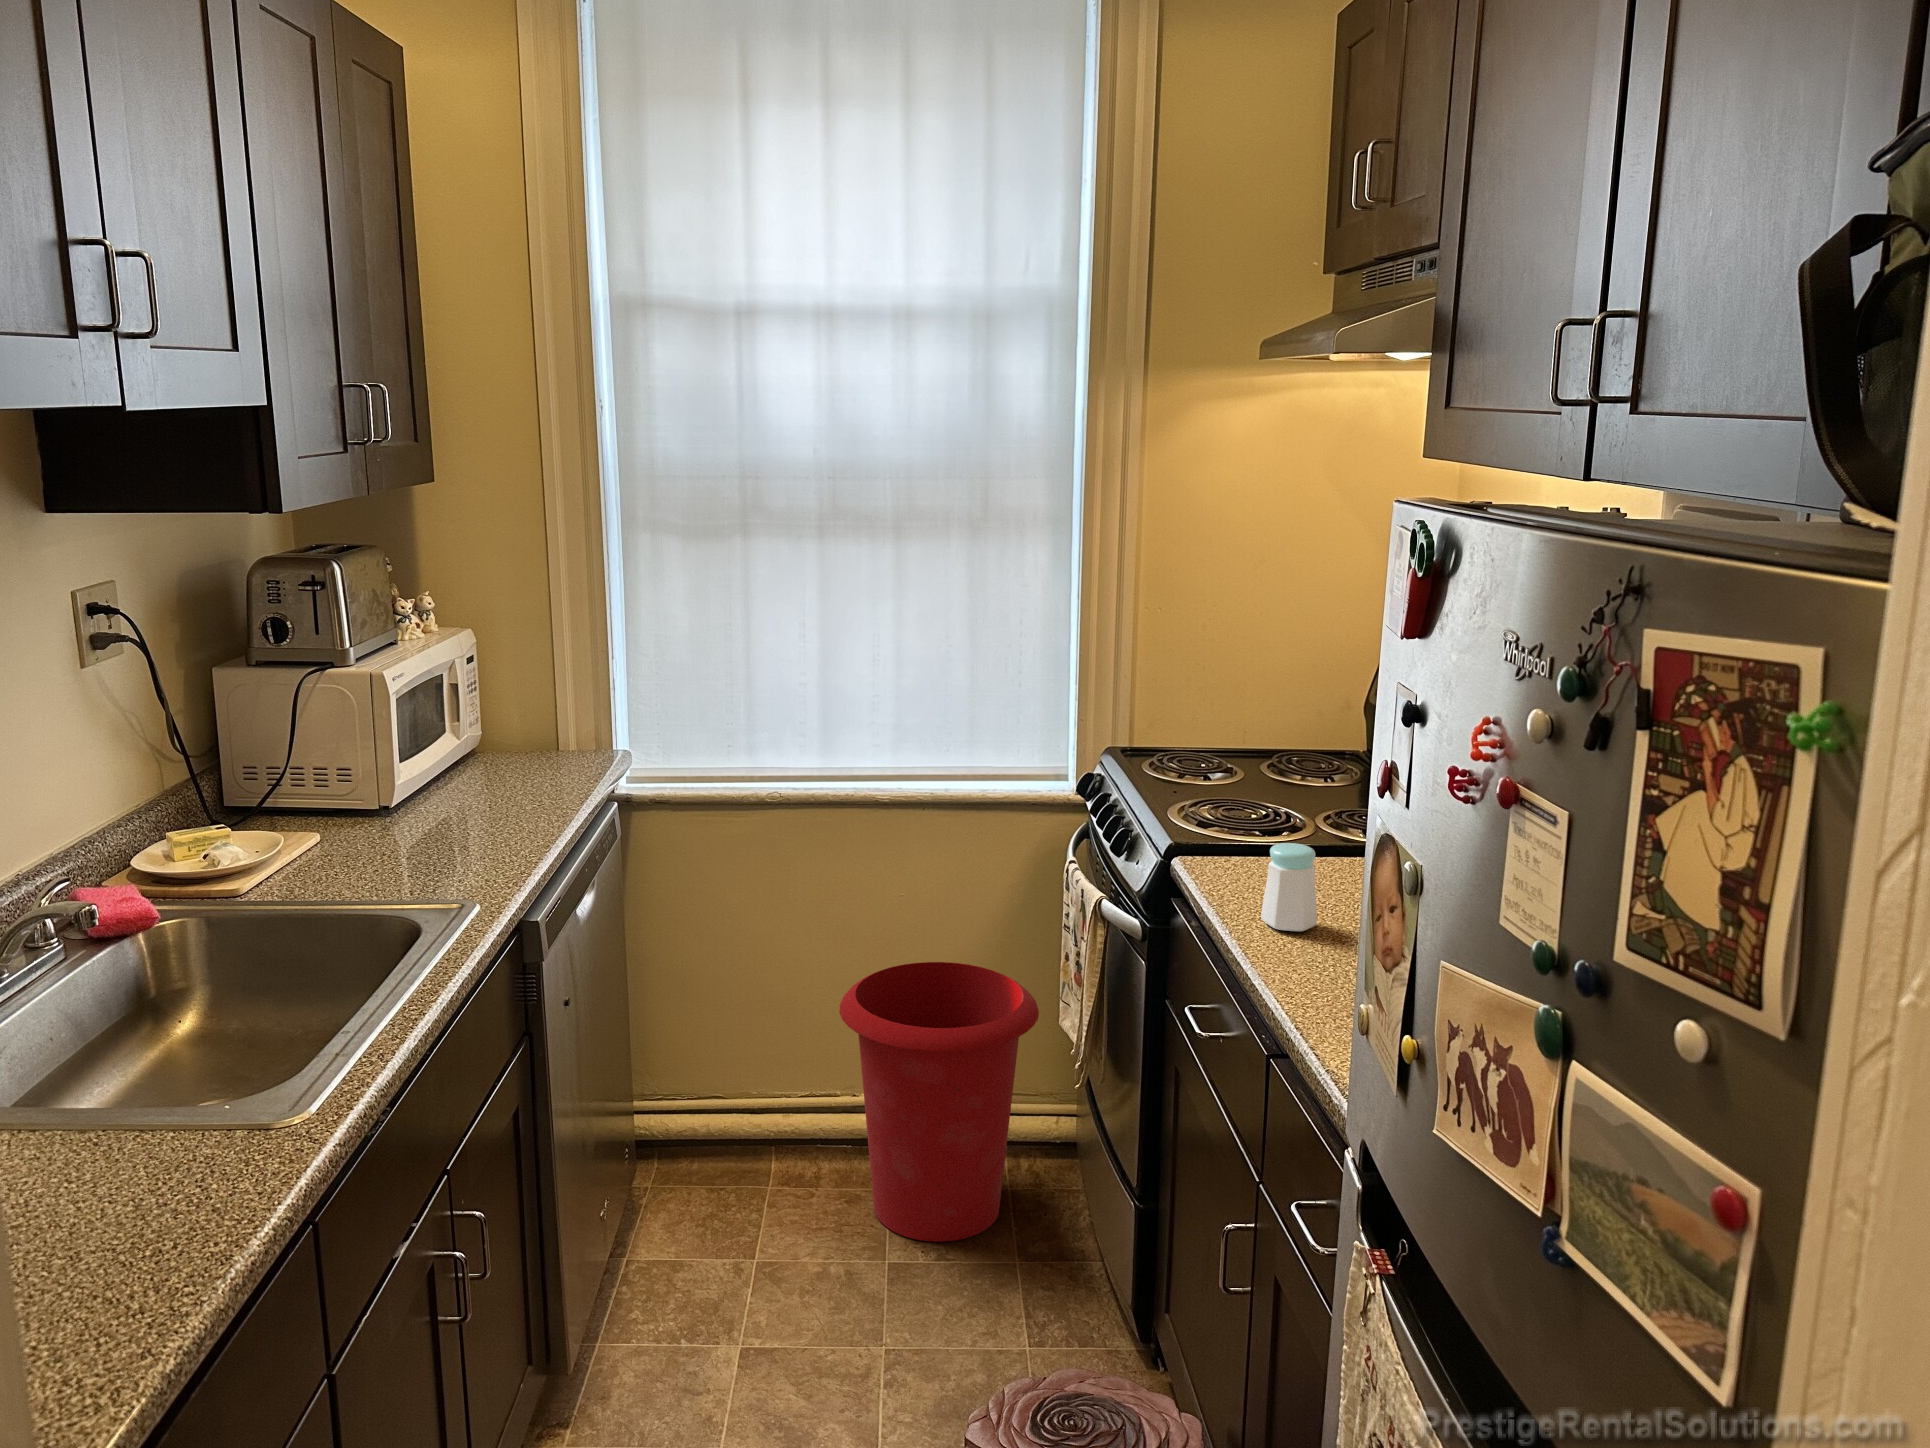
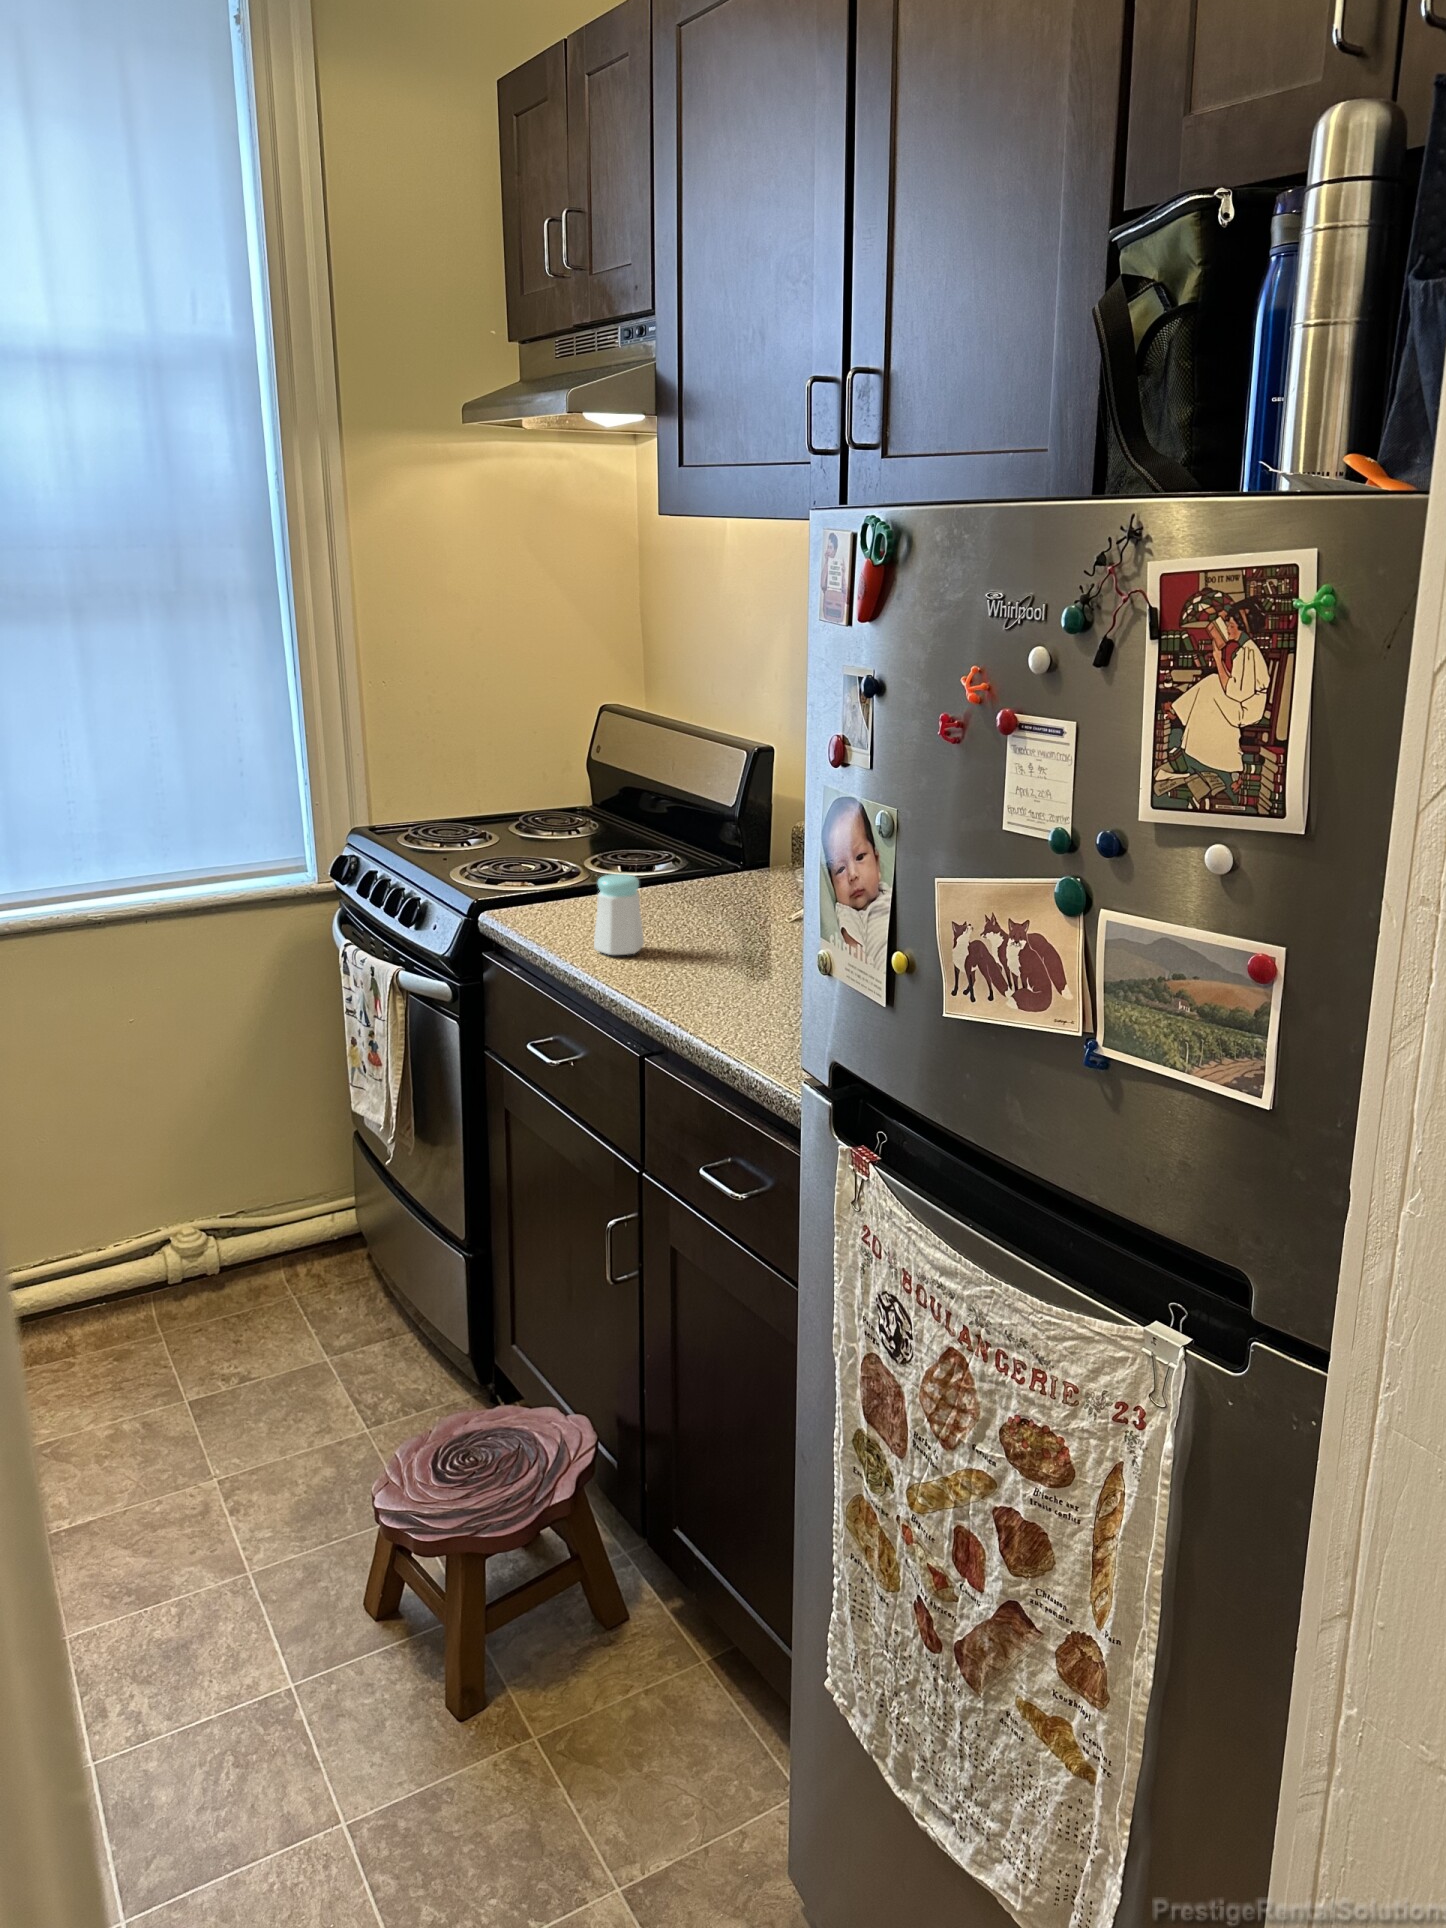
waste bin: present [839,962,1039,1242] -> none [86,1076,318,1371]

